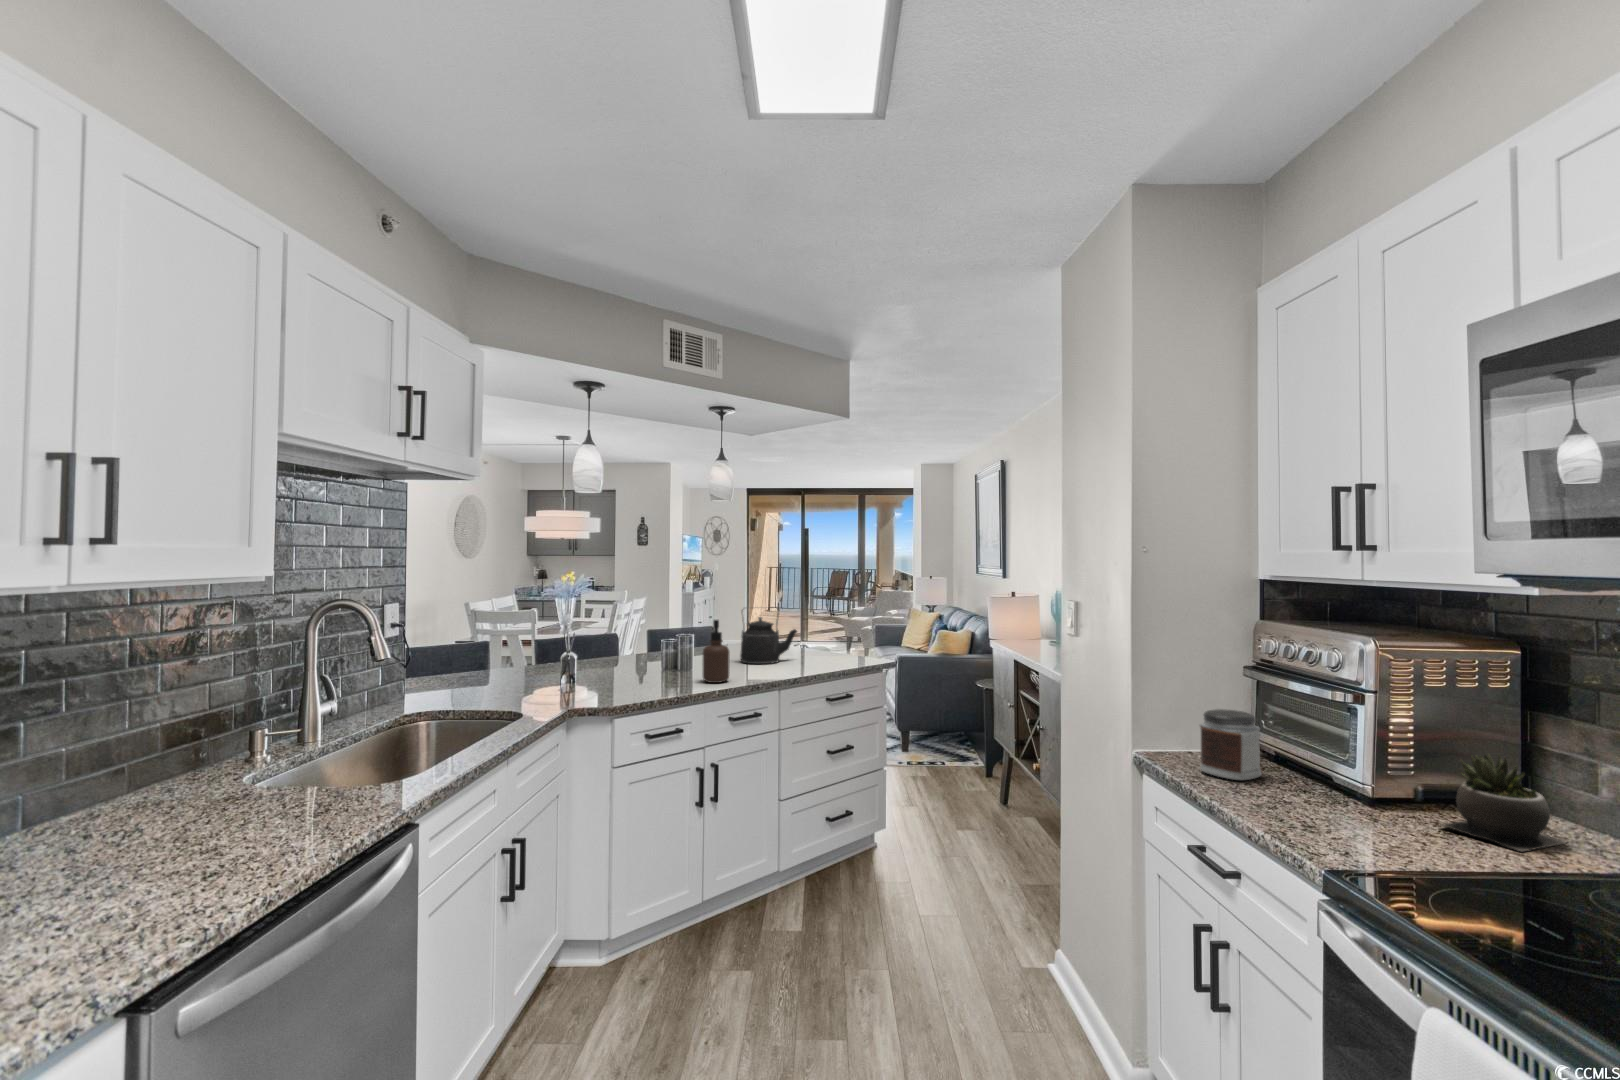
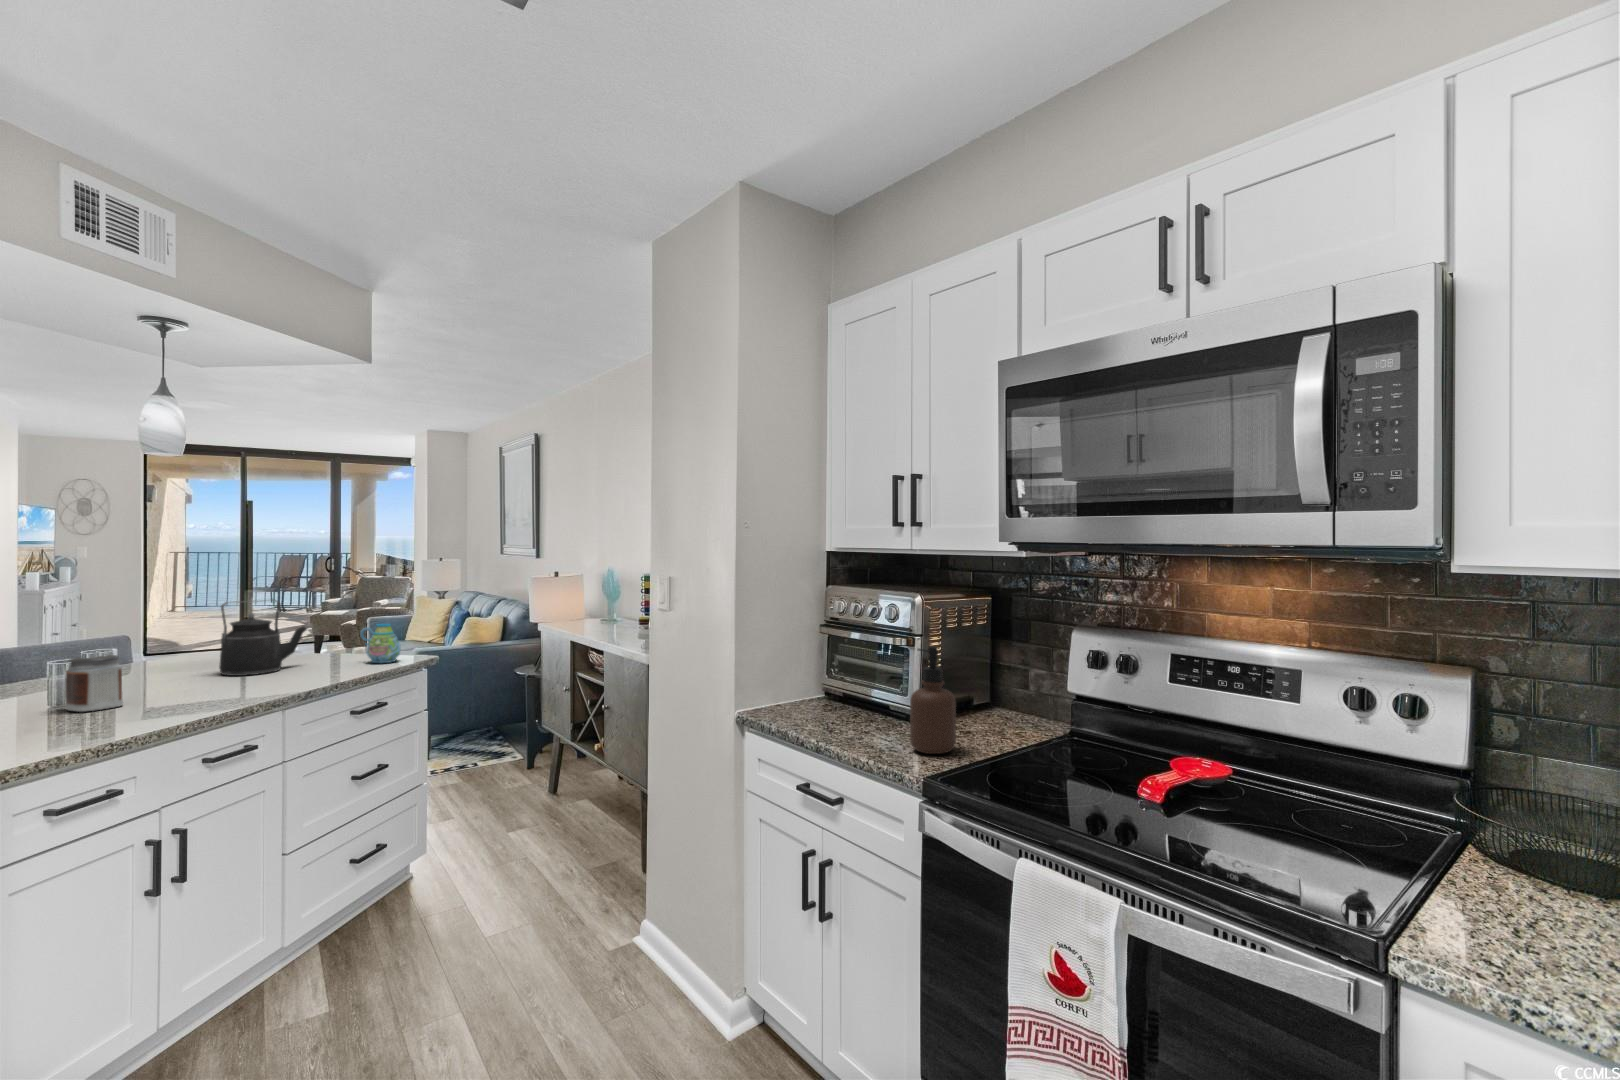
soap dispenser: present [702,620,730,683] -> present [910,646,956,754]
mug: none [833,631,862,664] -> present [360,624,401,663]
jar: present [1200,709,1262,780] -> present [65,655,123,712]
succulent plant: present [1439,755,1567,851] -> none [963,672,1032,739]

